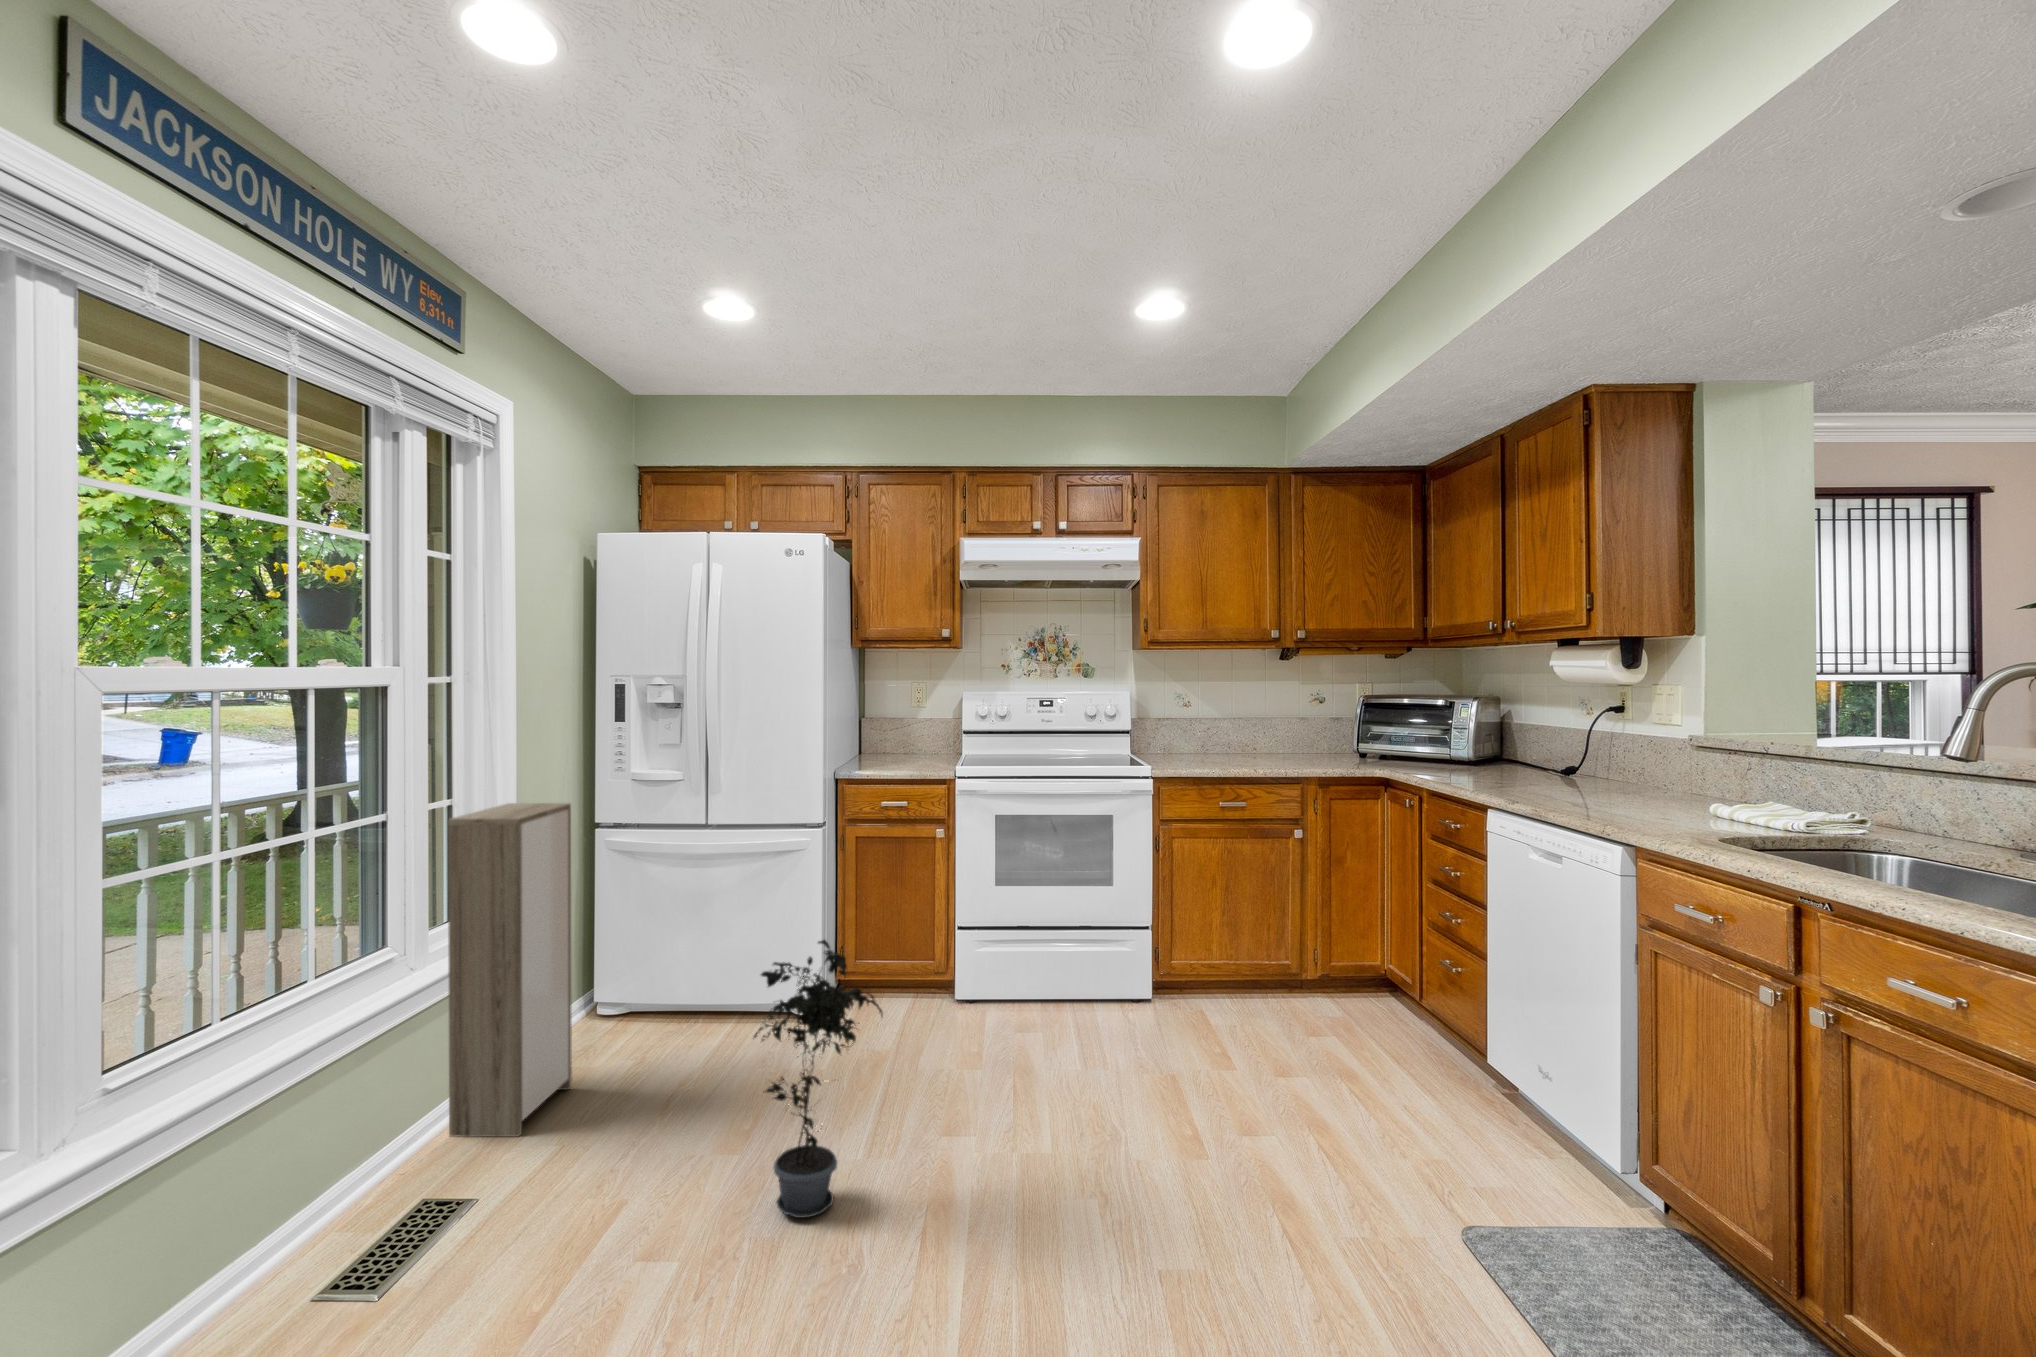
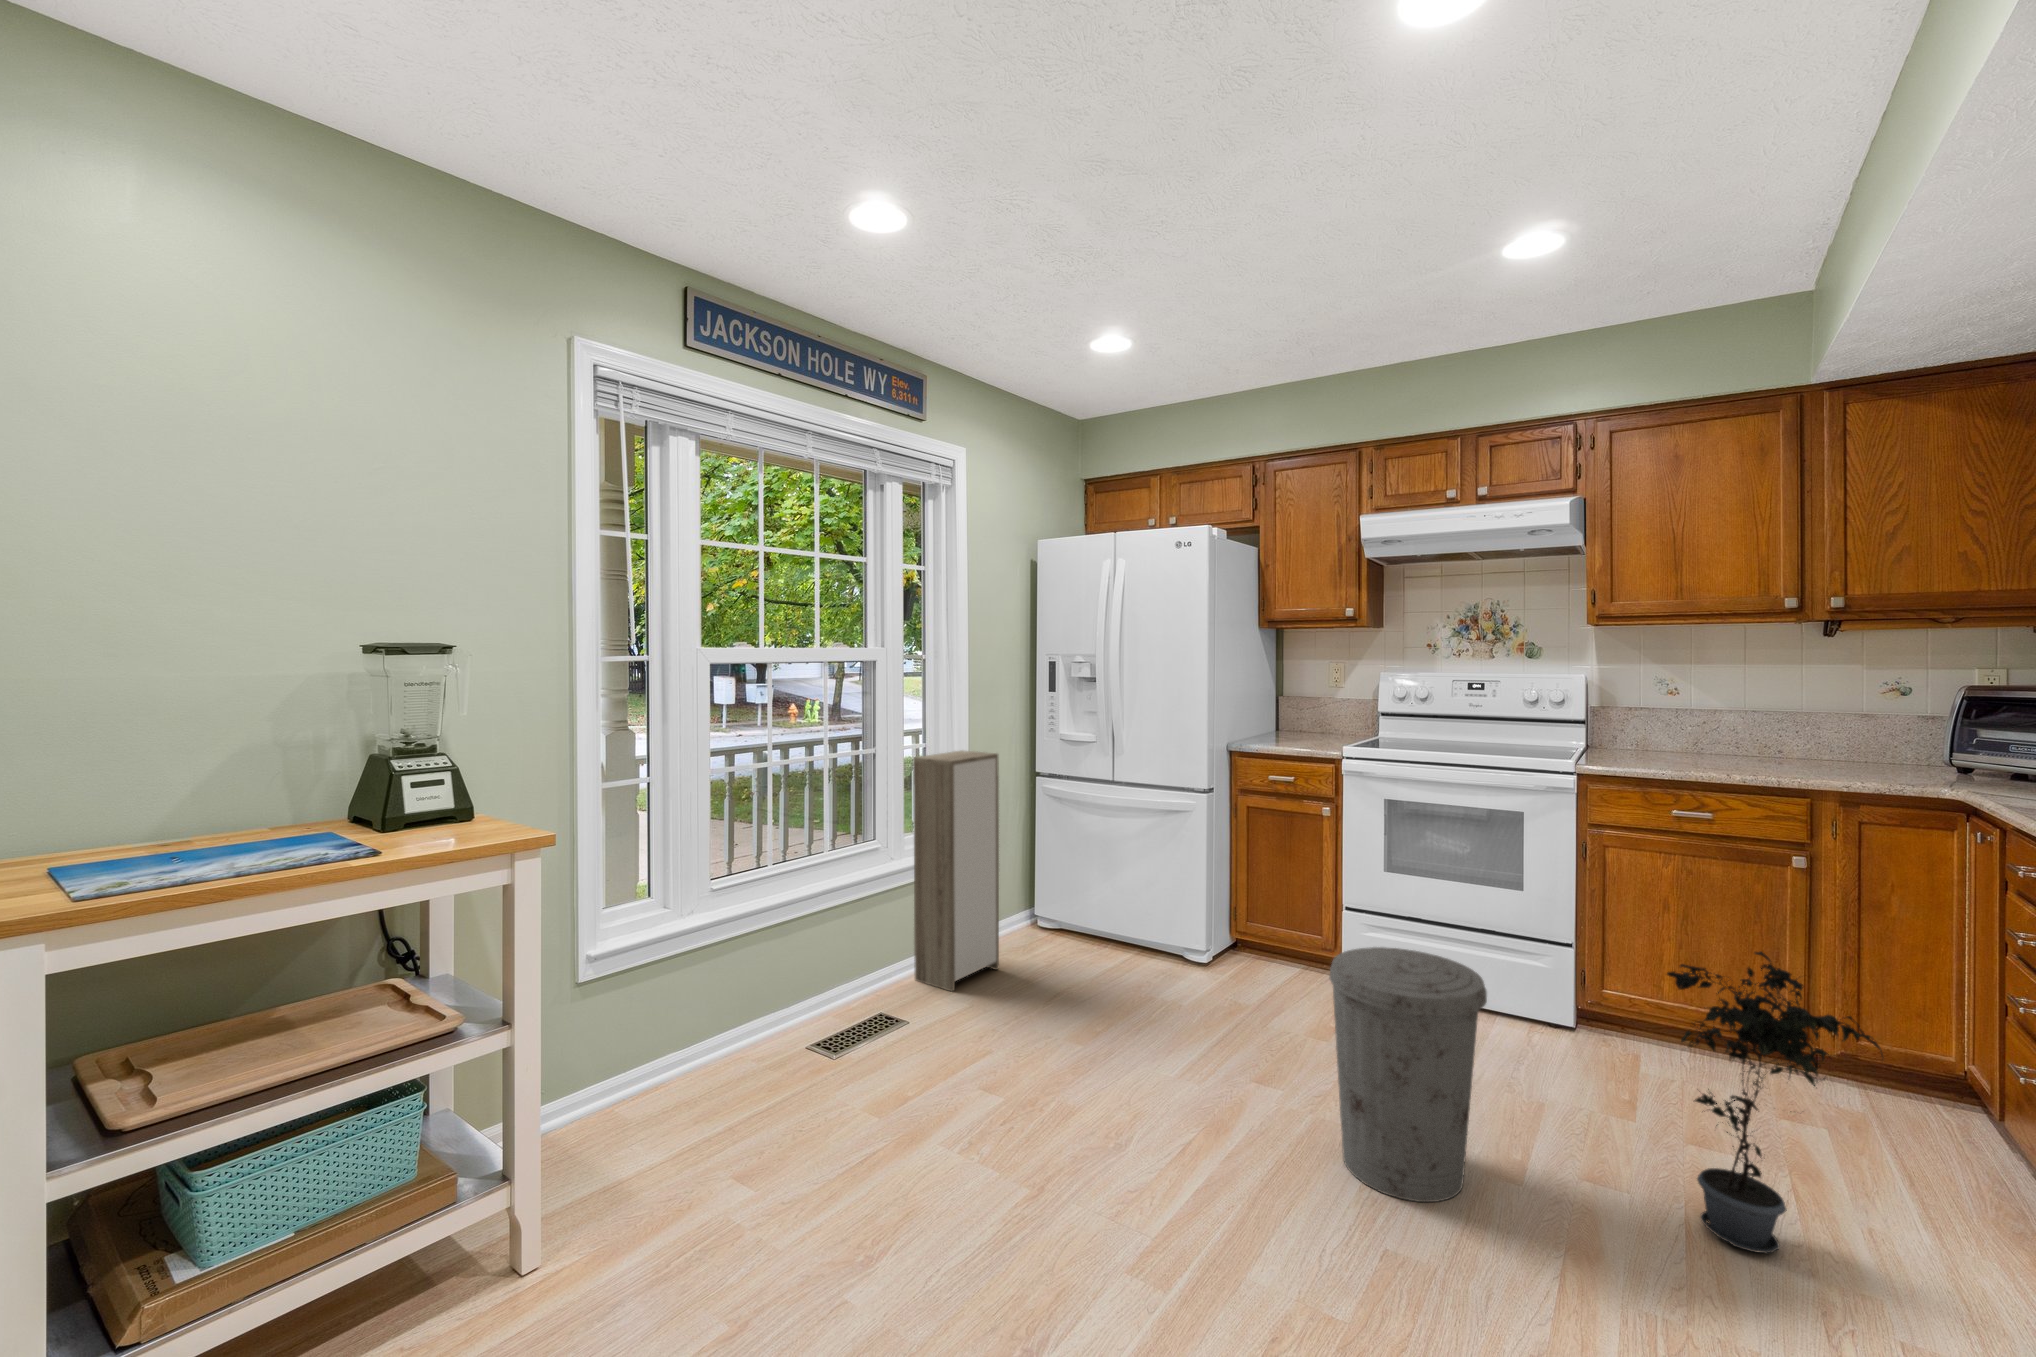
potted plant: present [754,940,883,1218] -> present [1667,951,1883,1253]
trash can: none [1052,959,1192,1207] -> present [1330,947,1487,1202]

